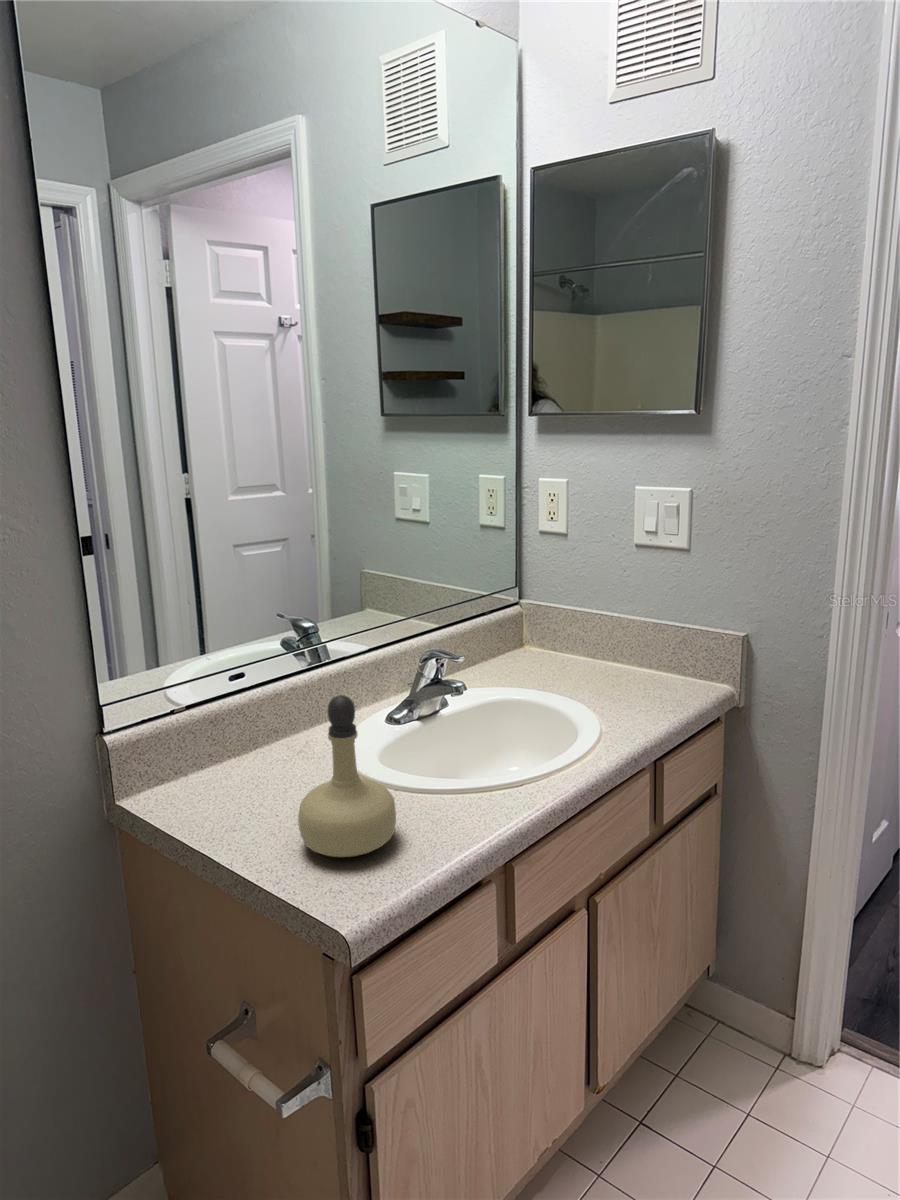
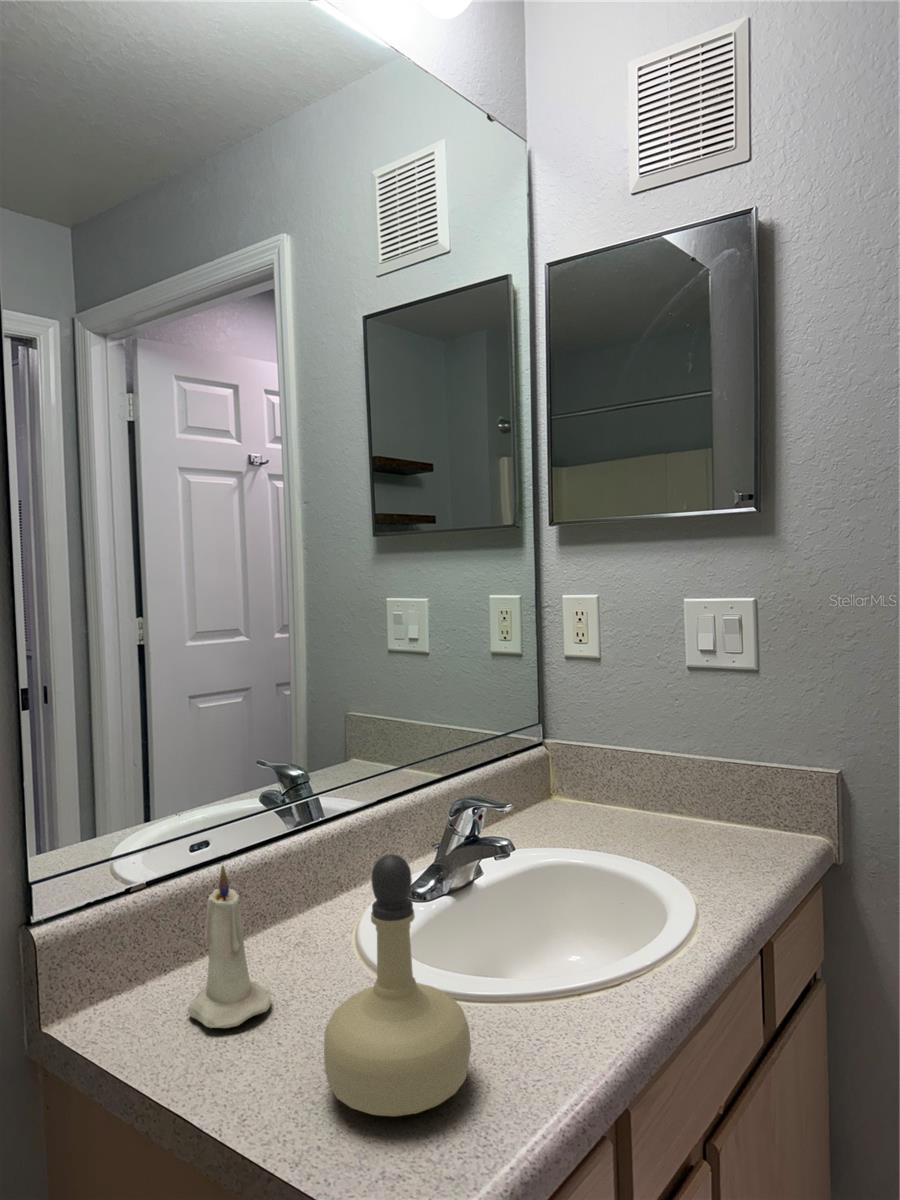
candle: none [218,695,275,802] -> present [188,865,271,1028]

